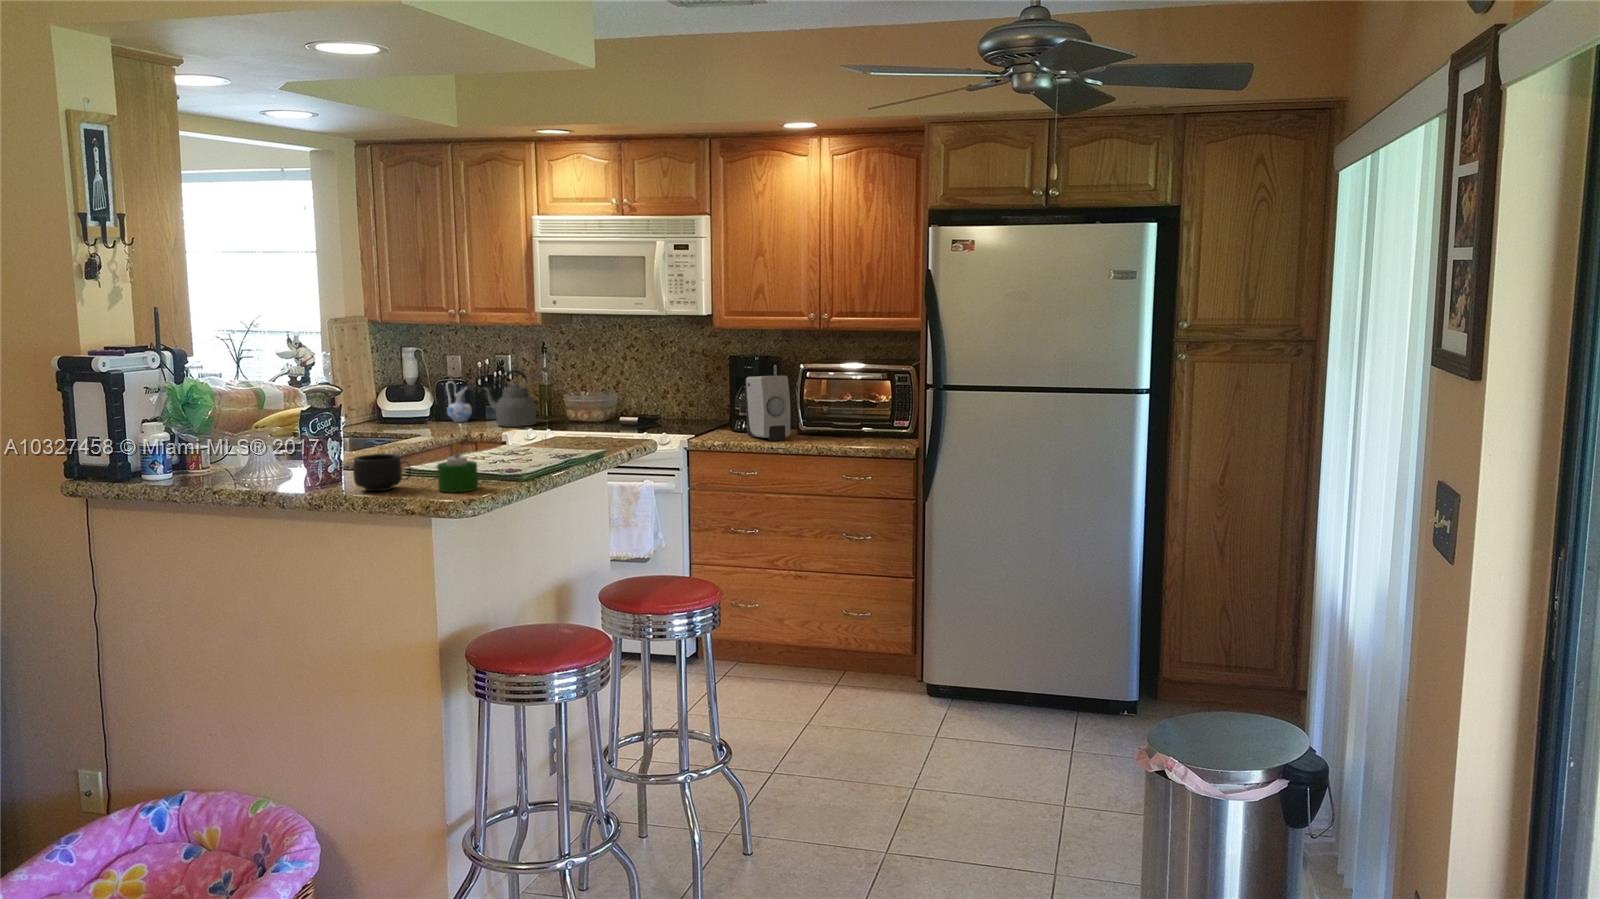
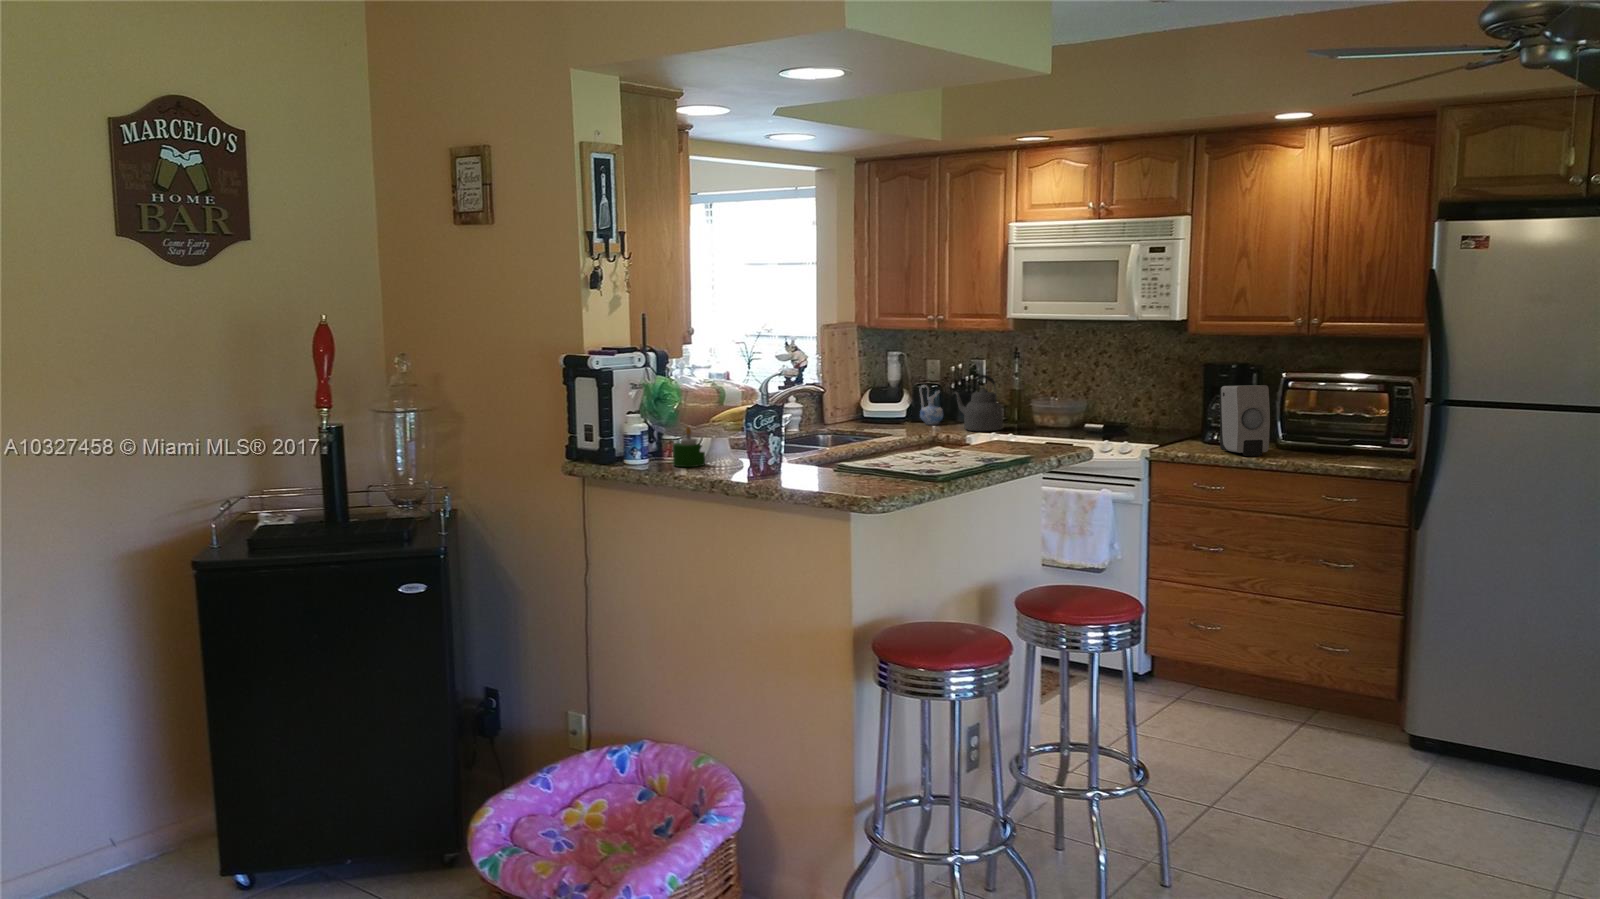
candle: present [437,444,478,492] -> present [673,427,705,467]
mug: present [353,454,411,491] -> none [784,449,833,483]

